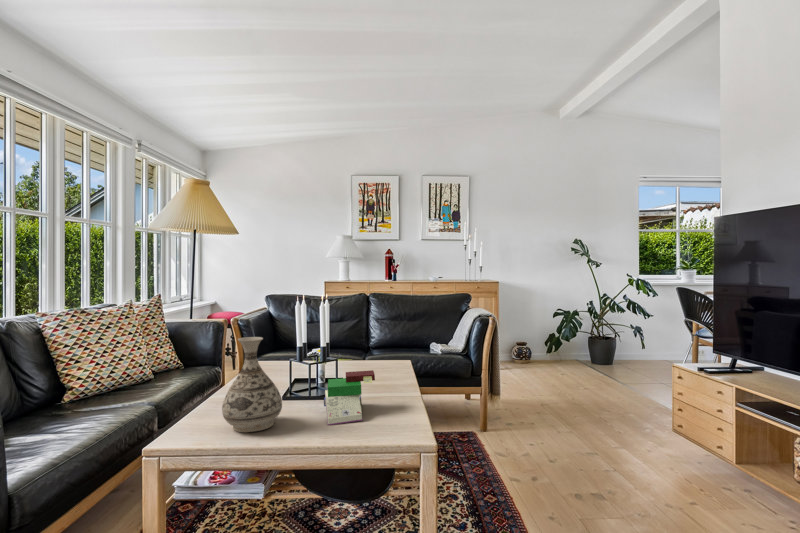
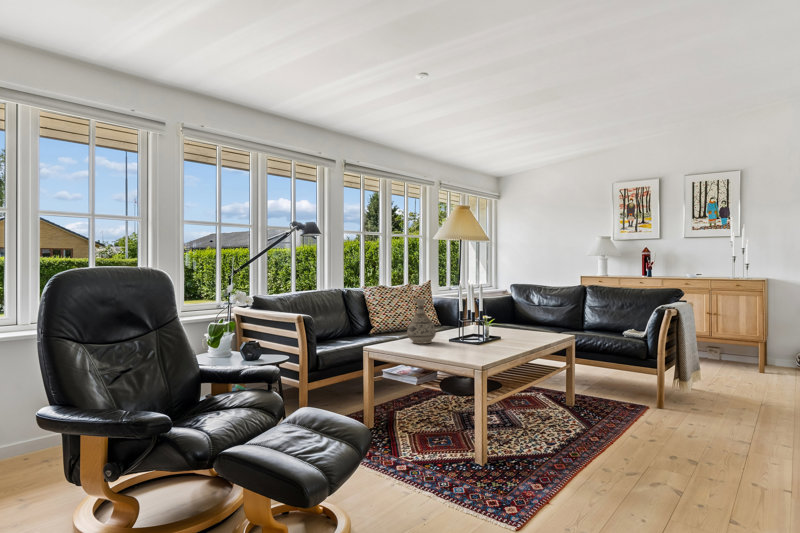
book: present [324,370,375,425] -> none [453,324,491,347]

